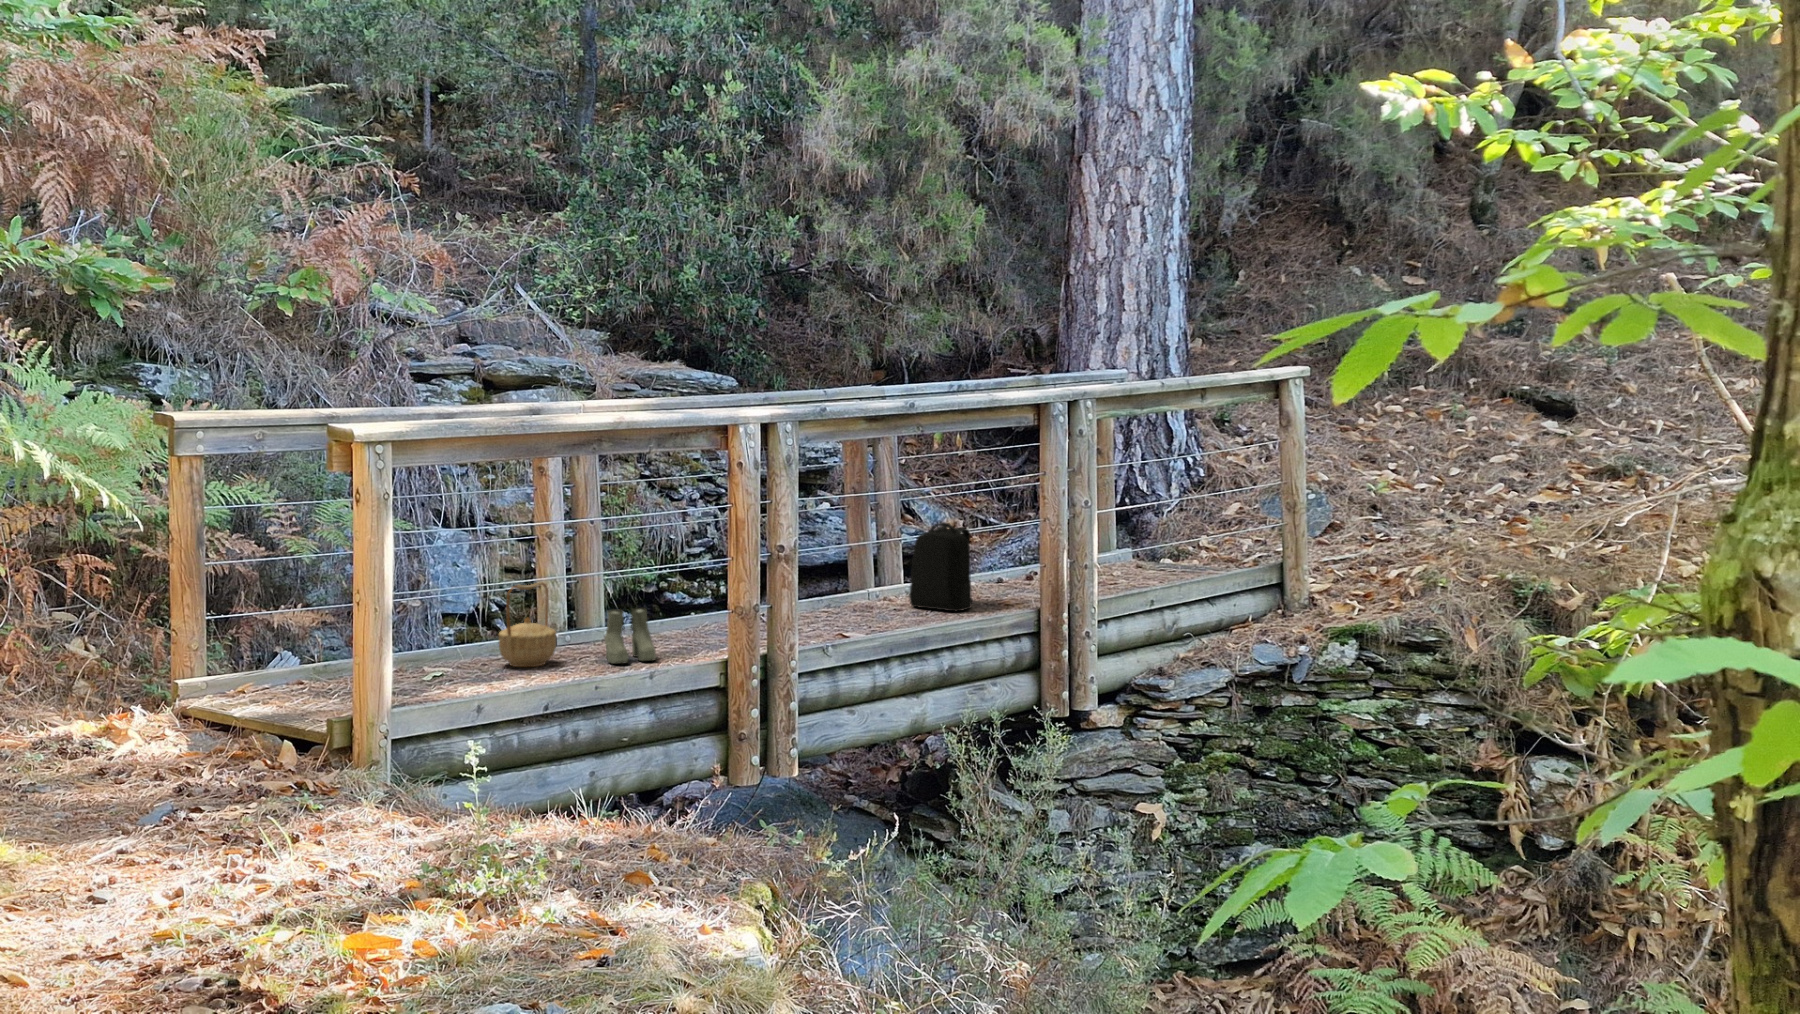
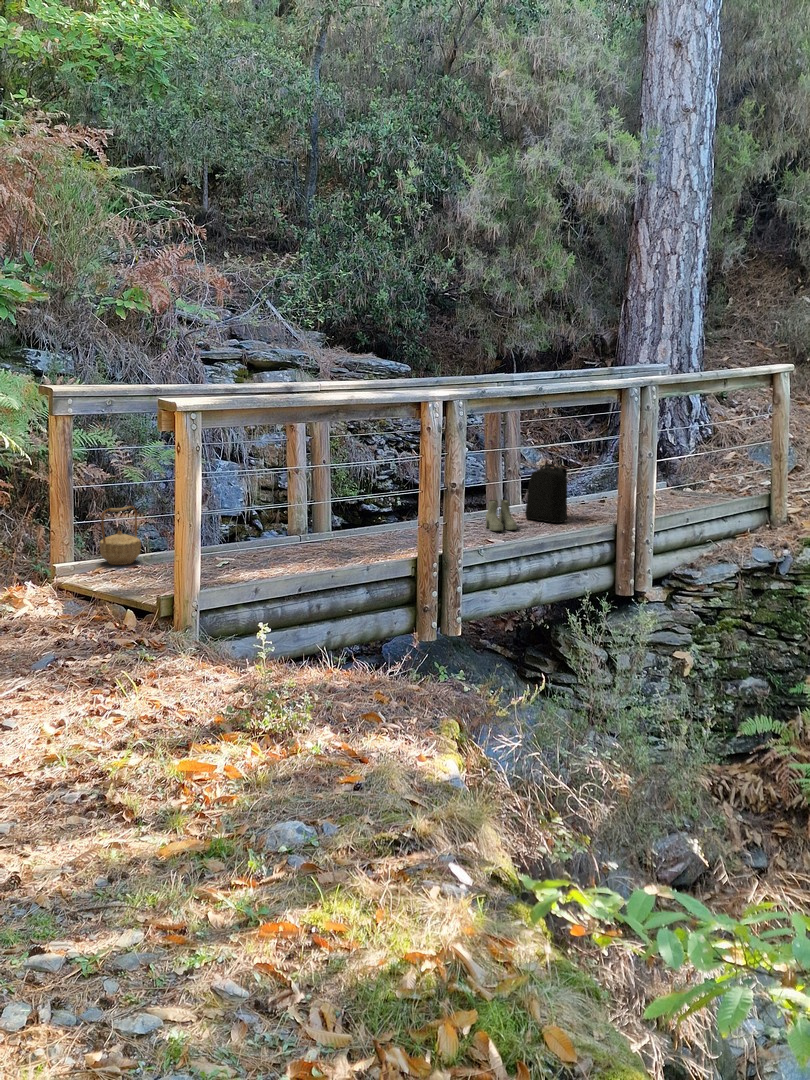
basket: present [499,582,556,667] -> present [99,506,141,565]
boots: present [605,608,656,664] -> present [486,500,517,531]

